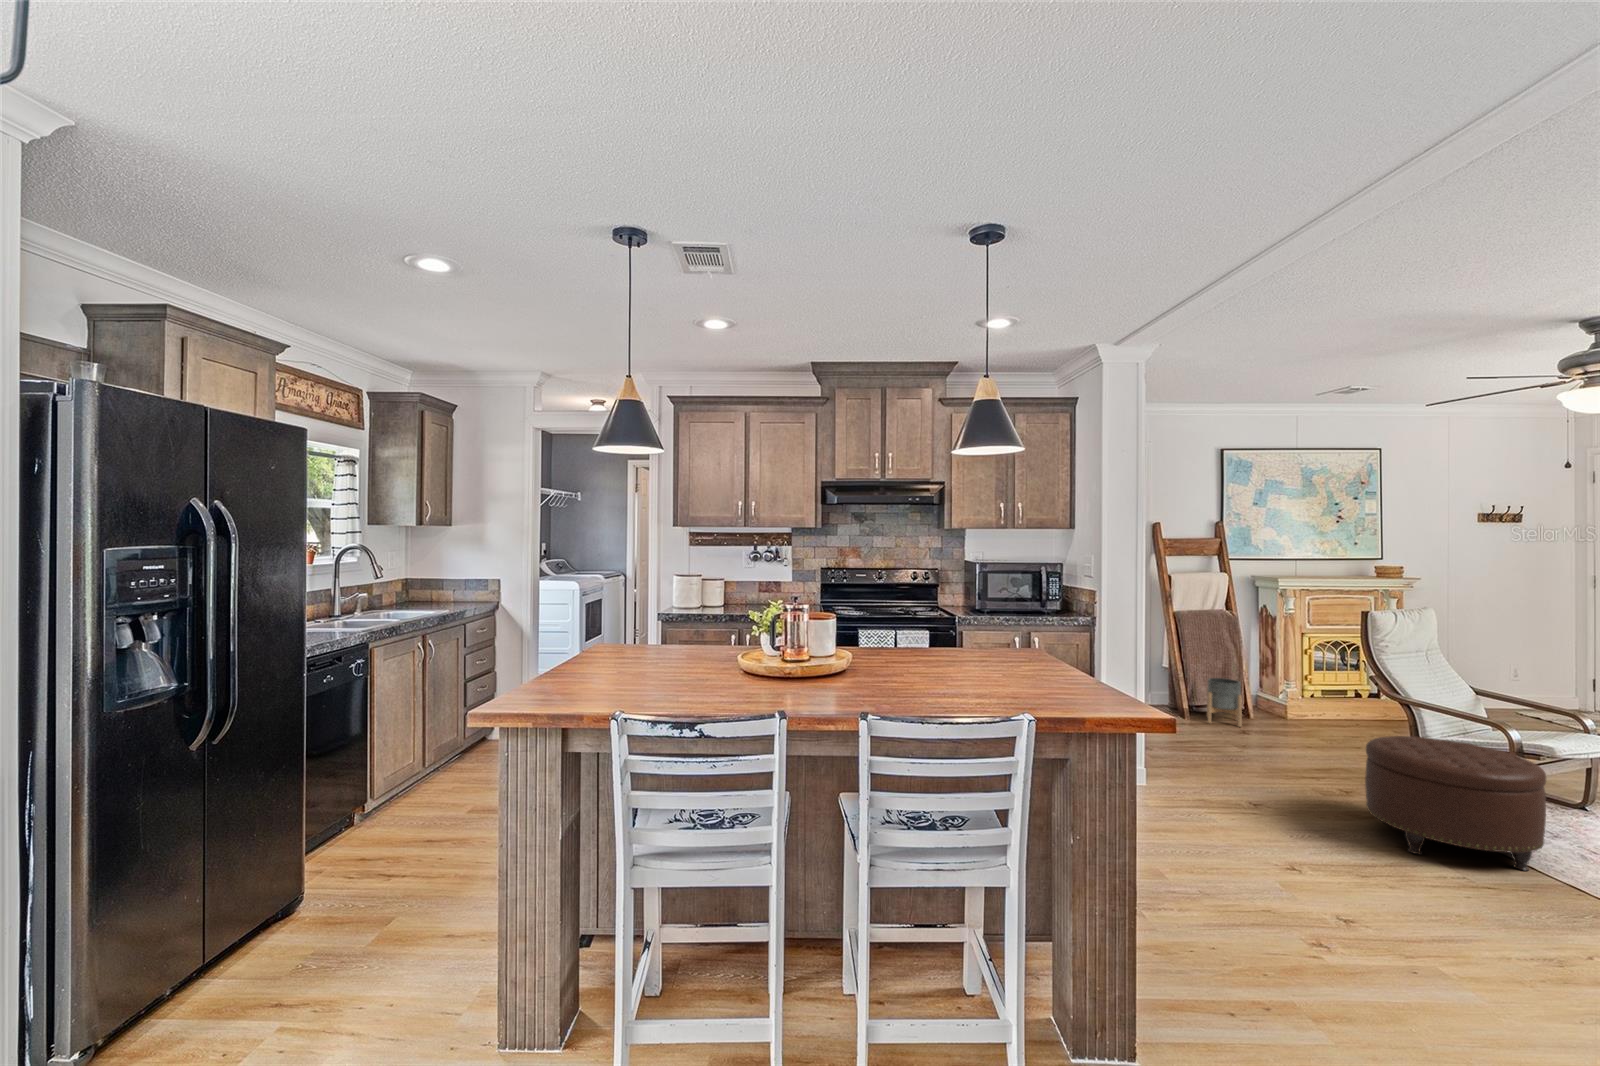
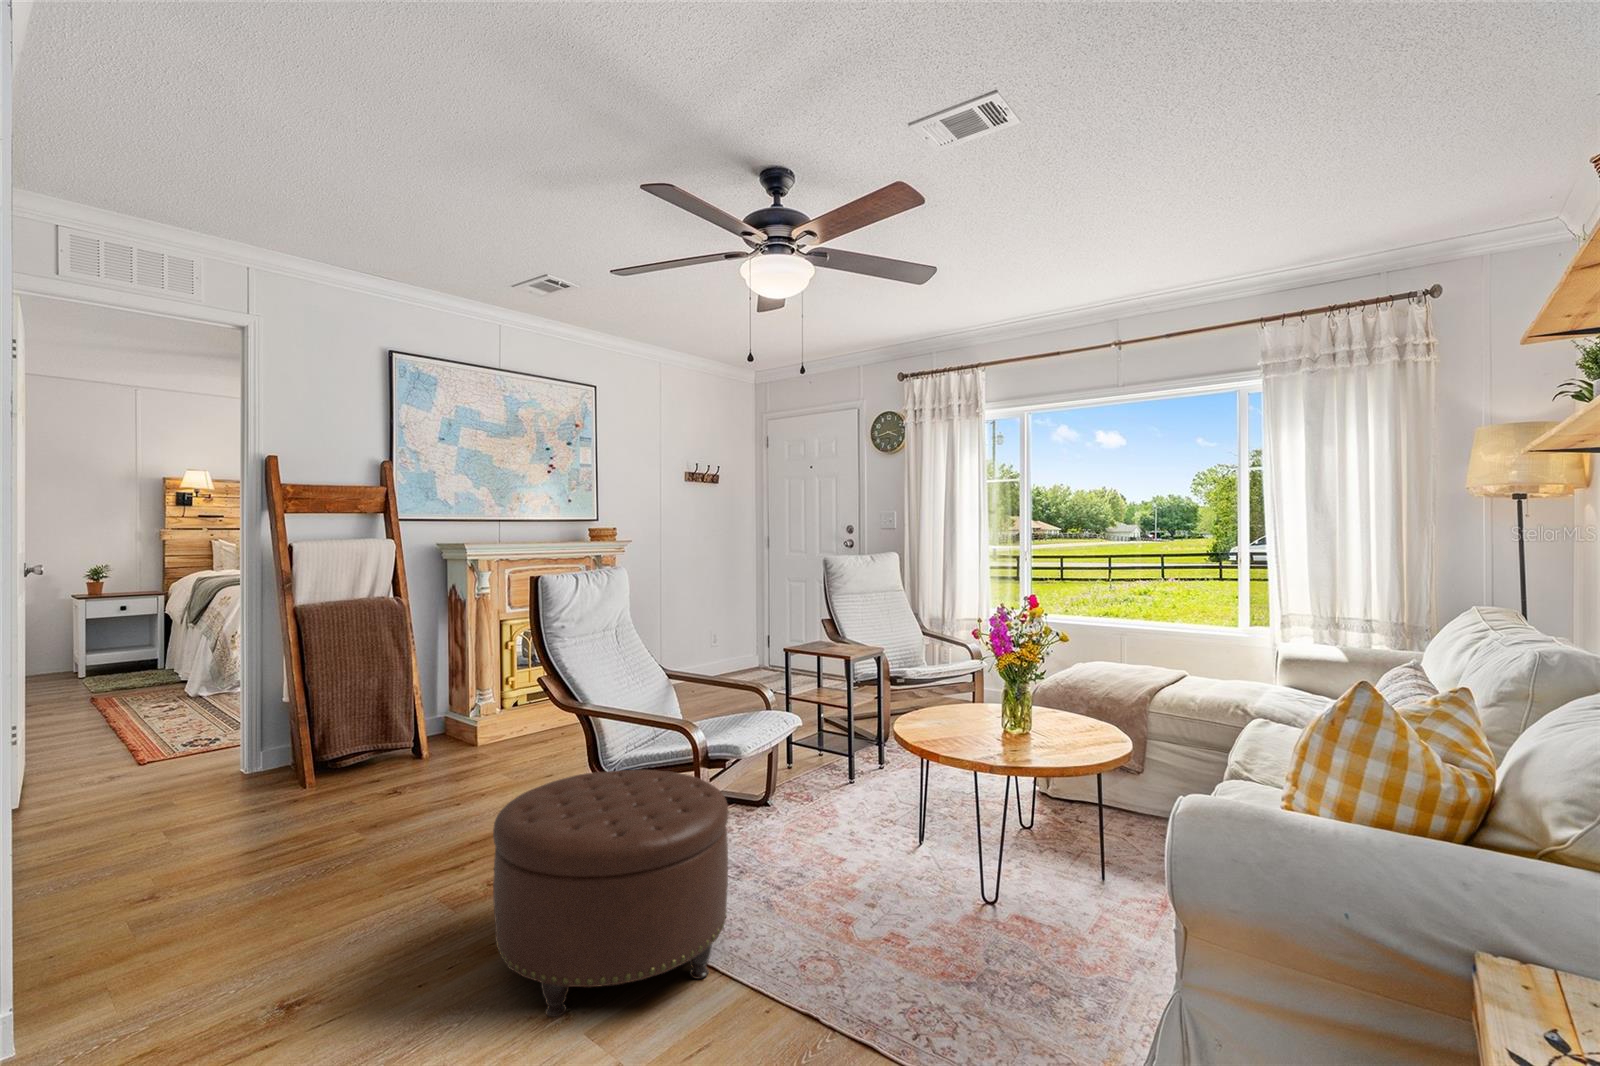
planter: present [1207,678,1242,727] -> none [344,704,402,785]

